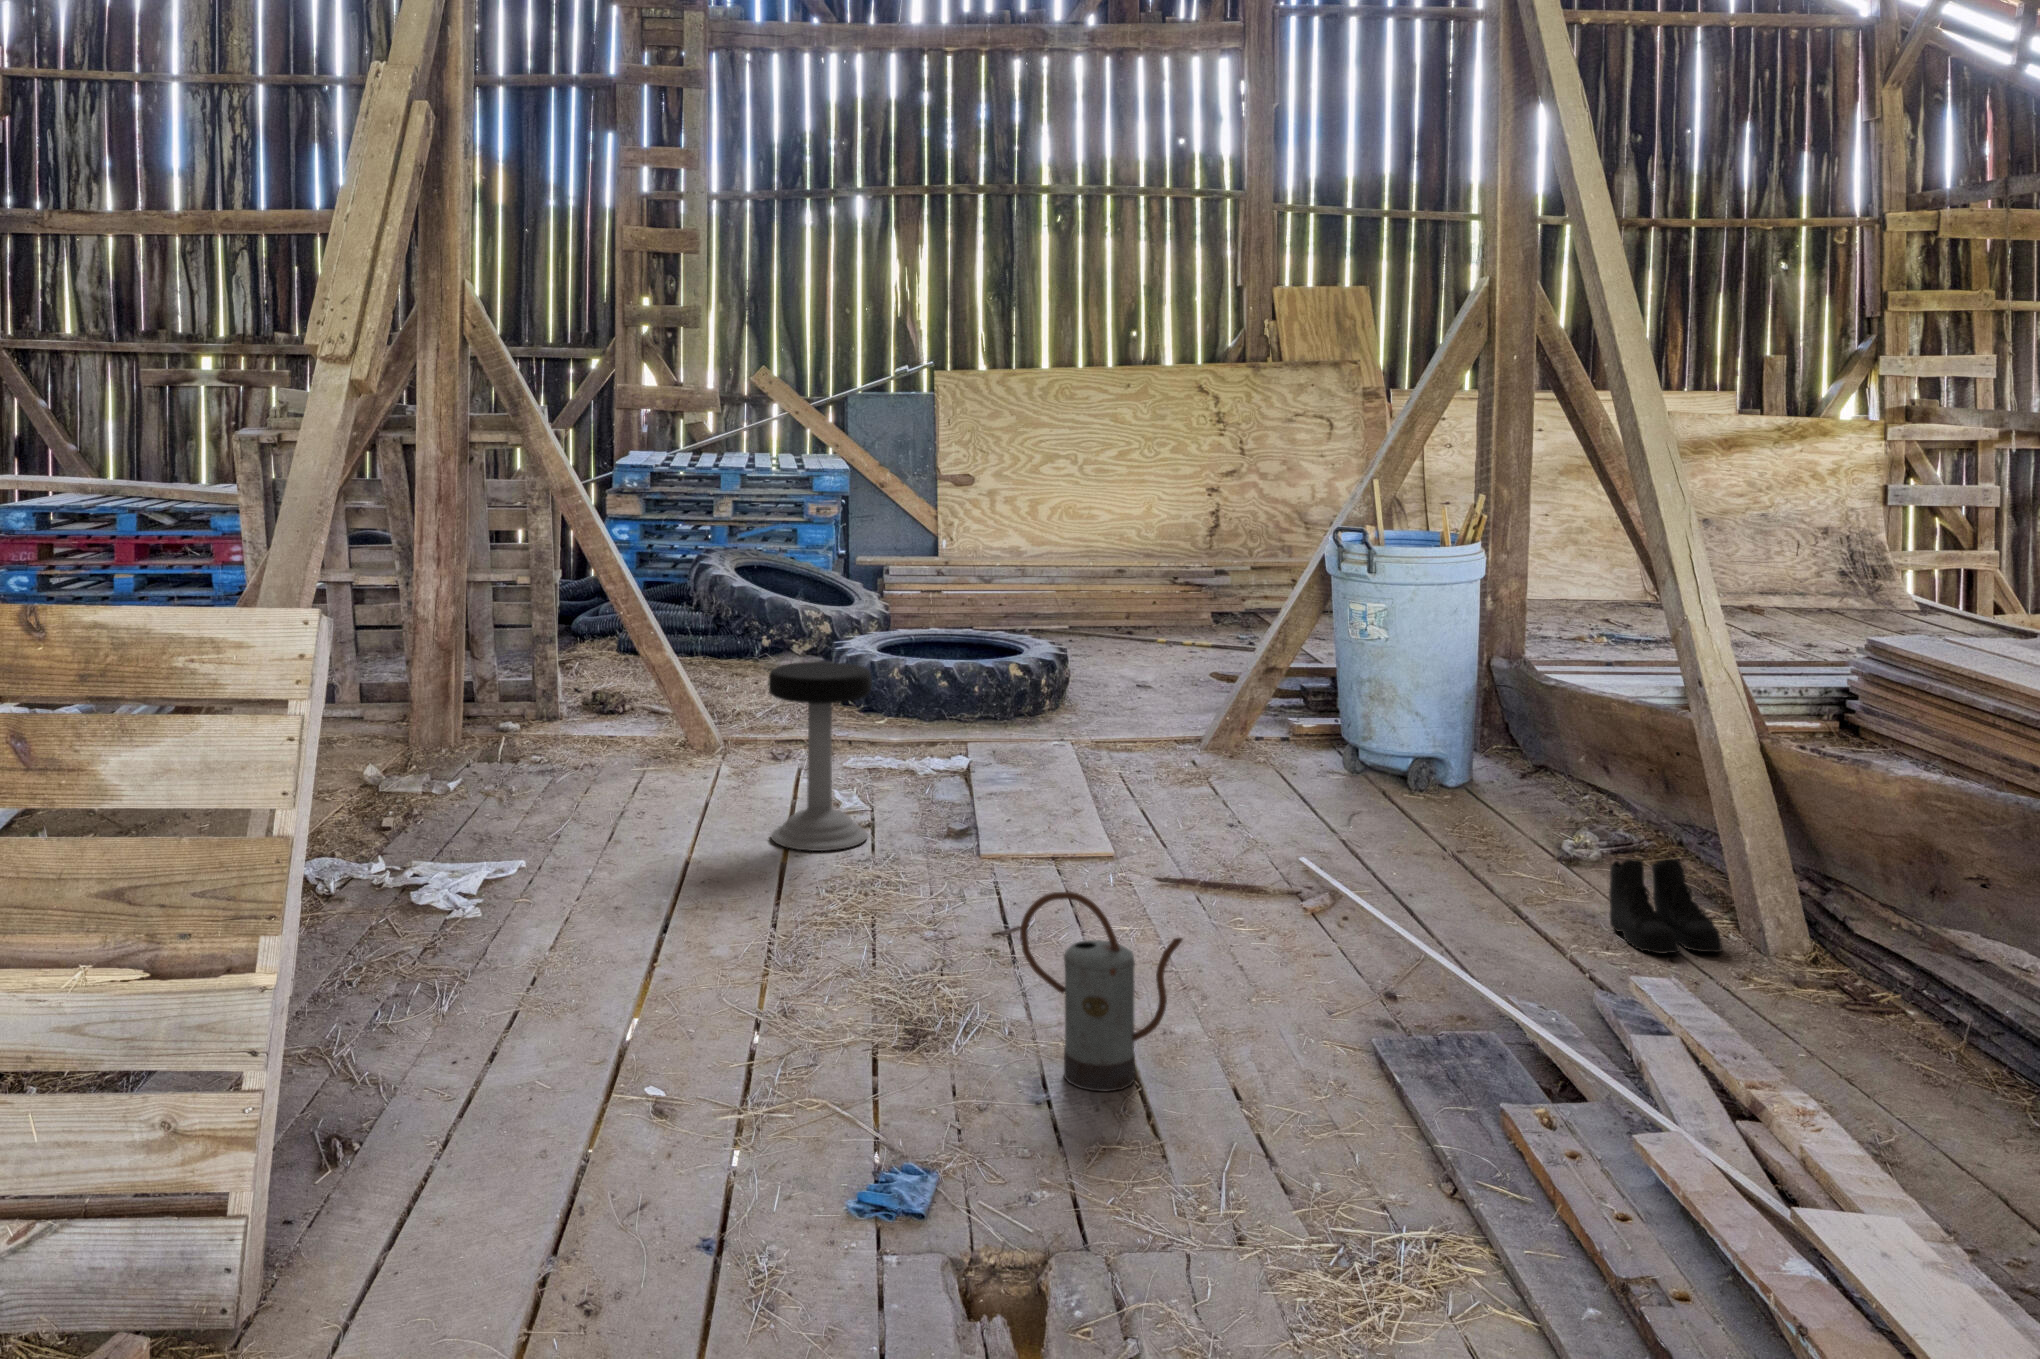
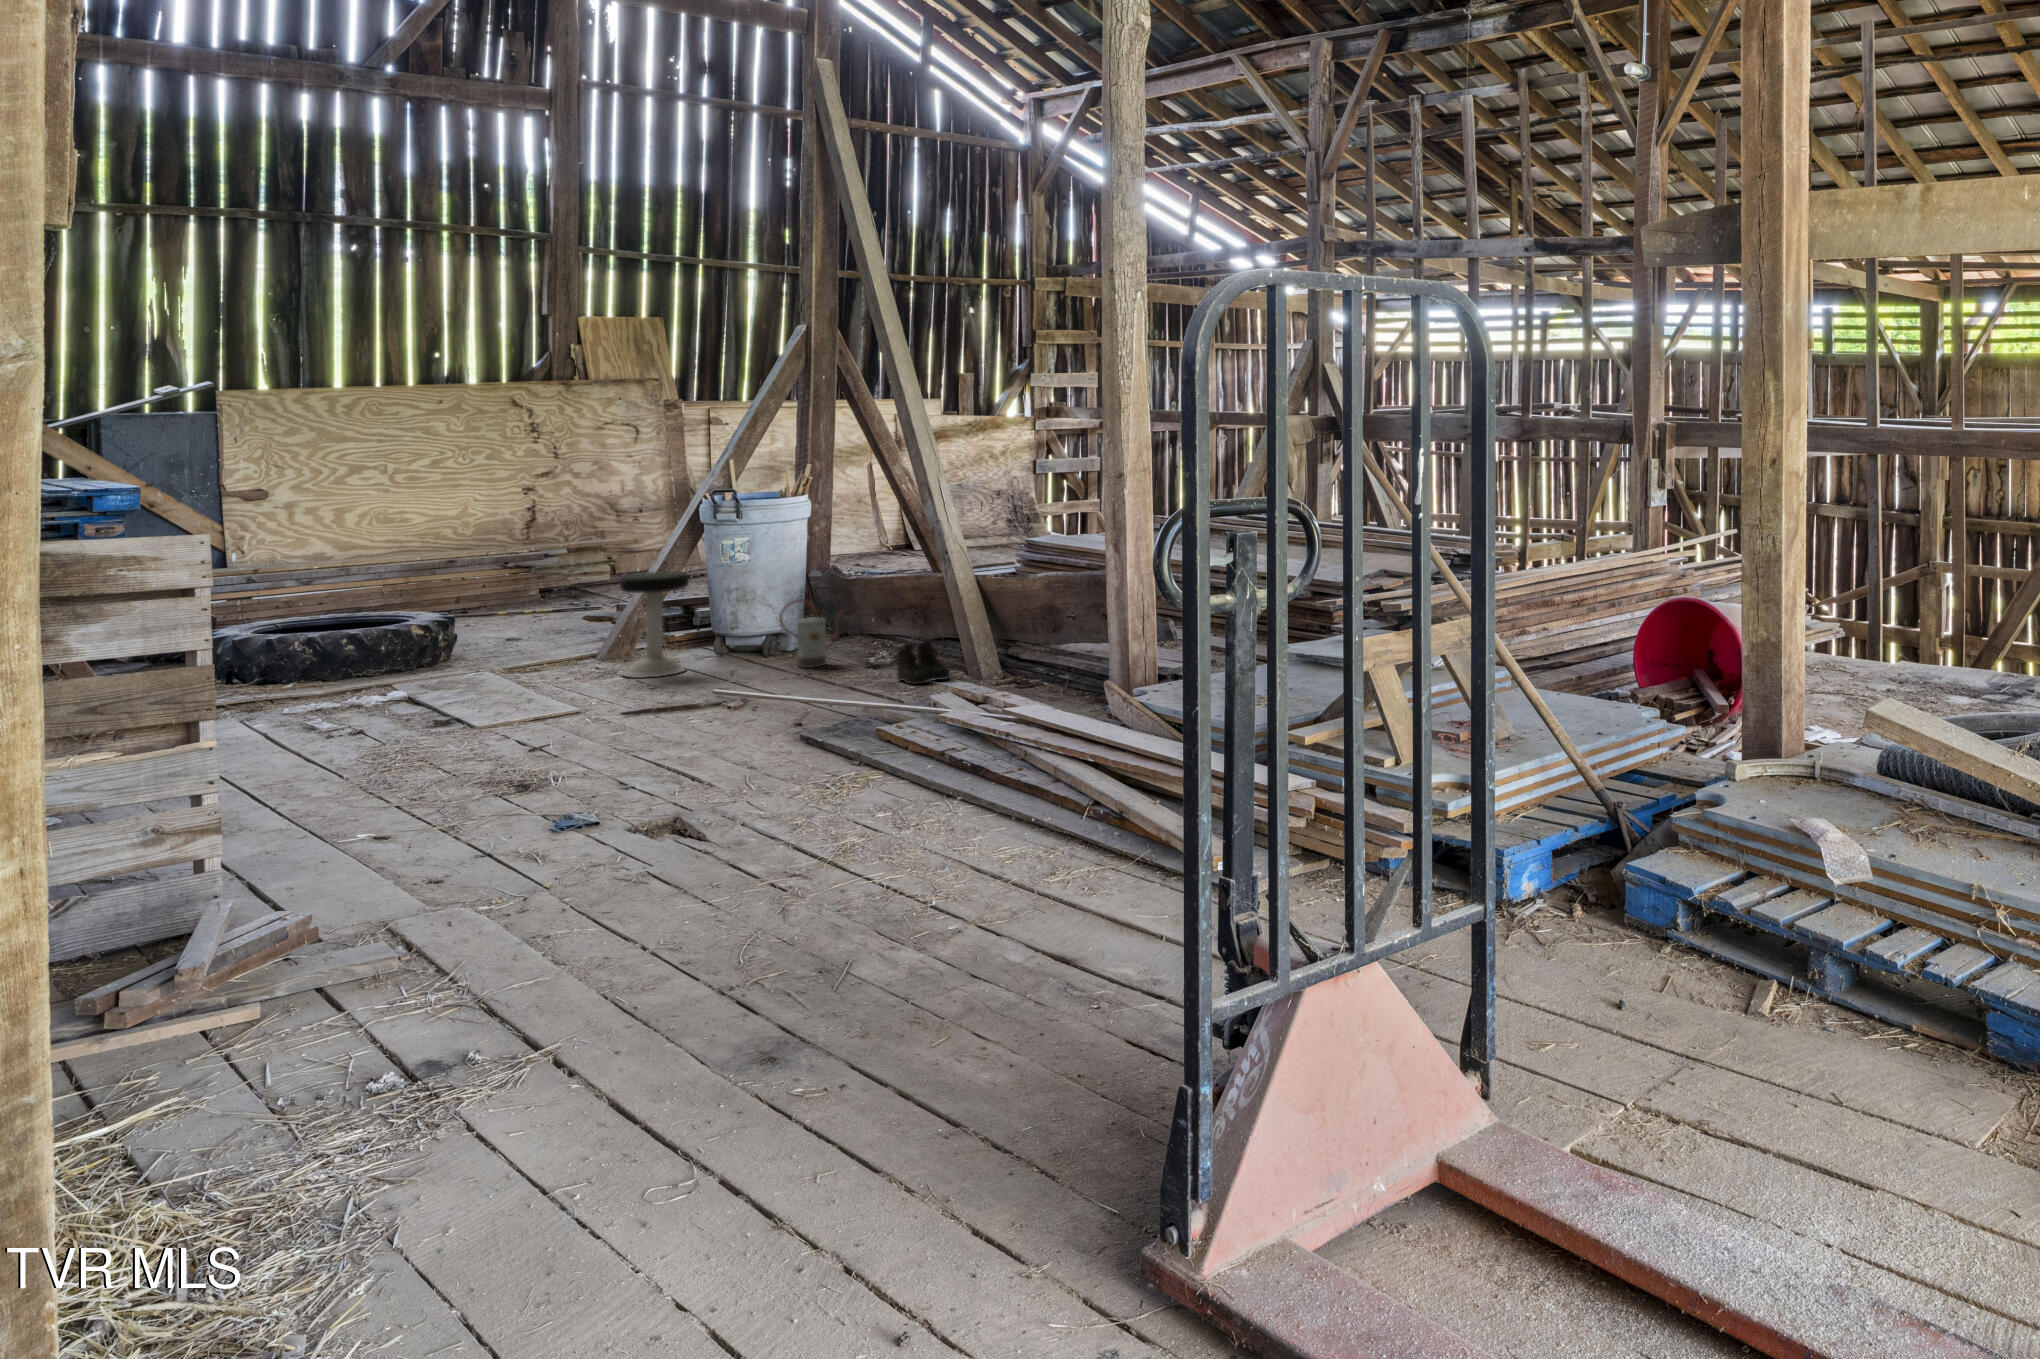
stool: present [768,662,872,851] -> present [620,572,689,678]
watering can: present [1020,892,1183,1092] -> present [779,599,842,668]

